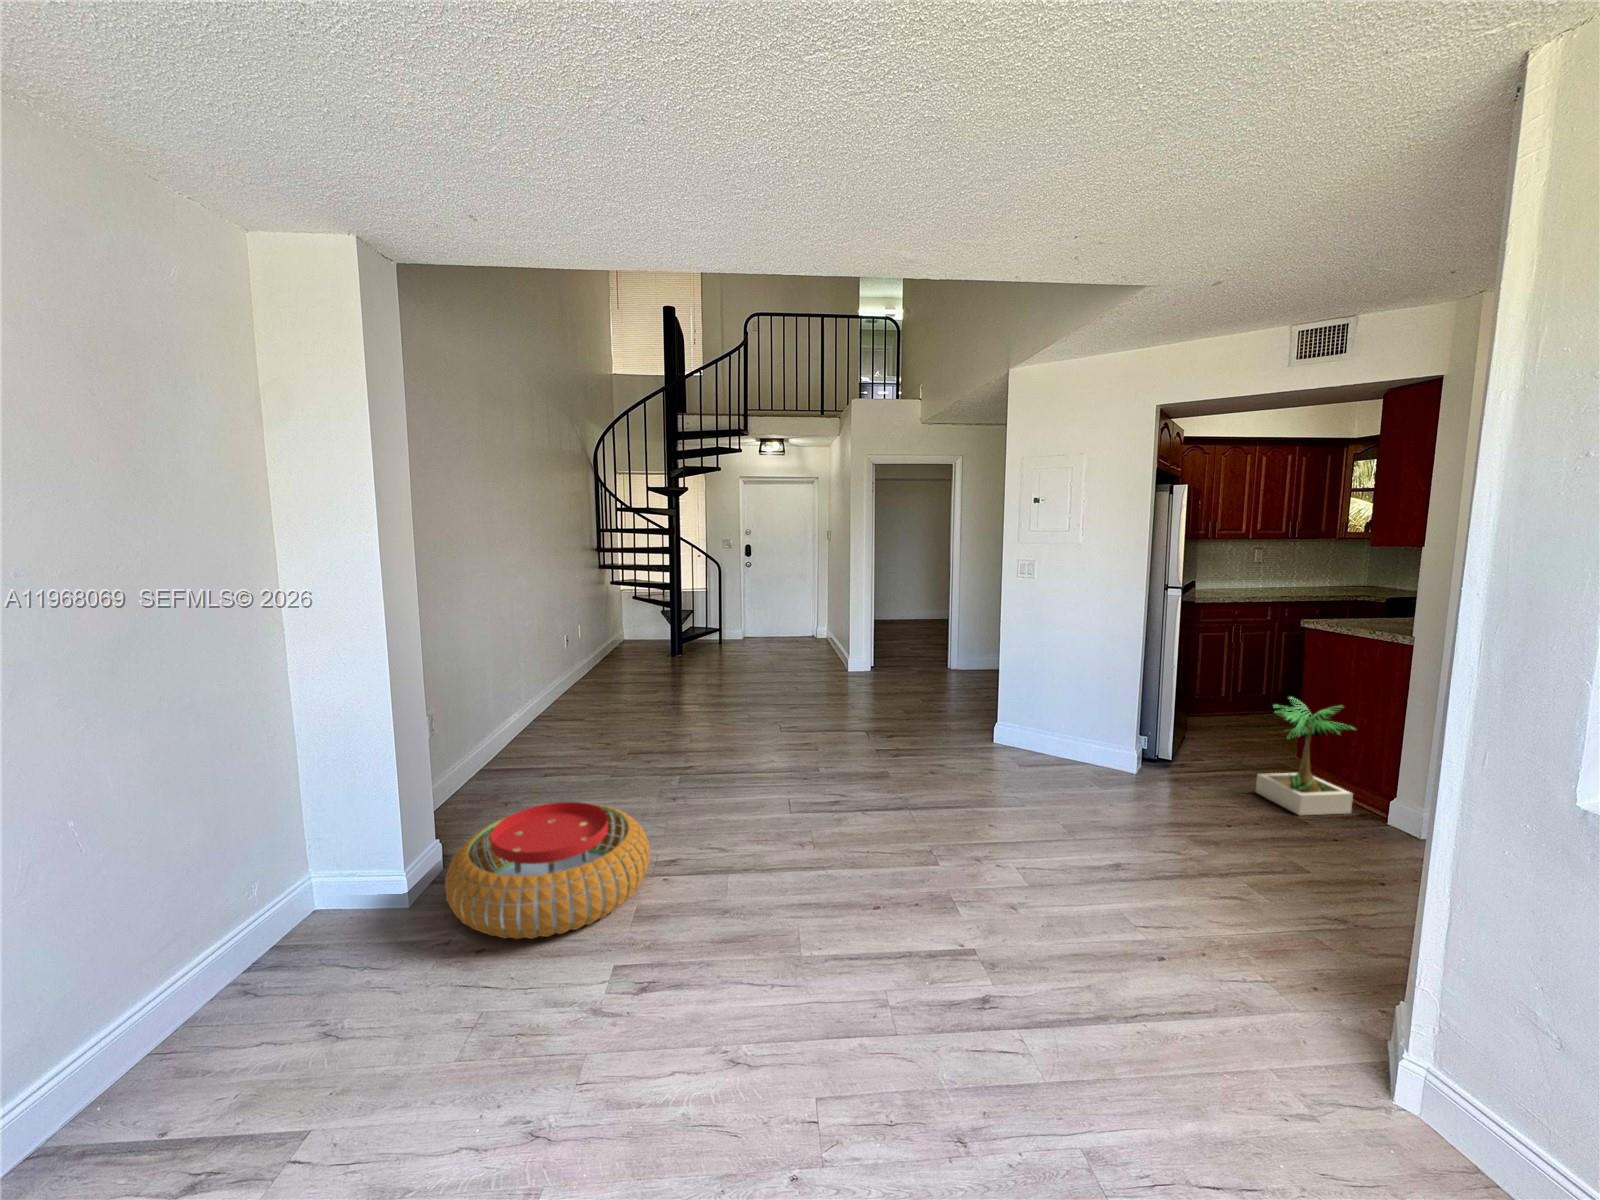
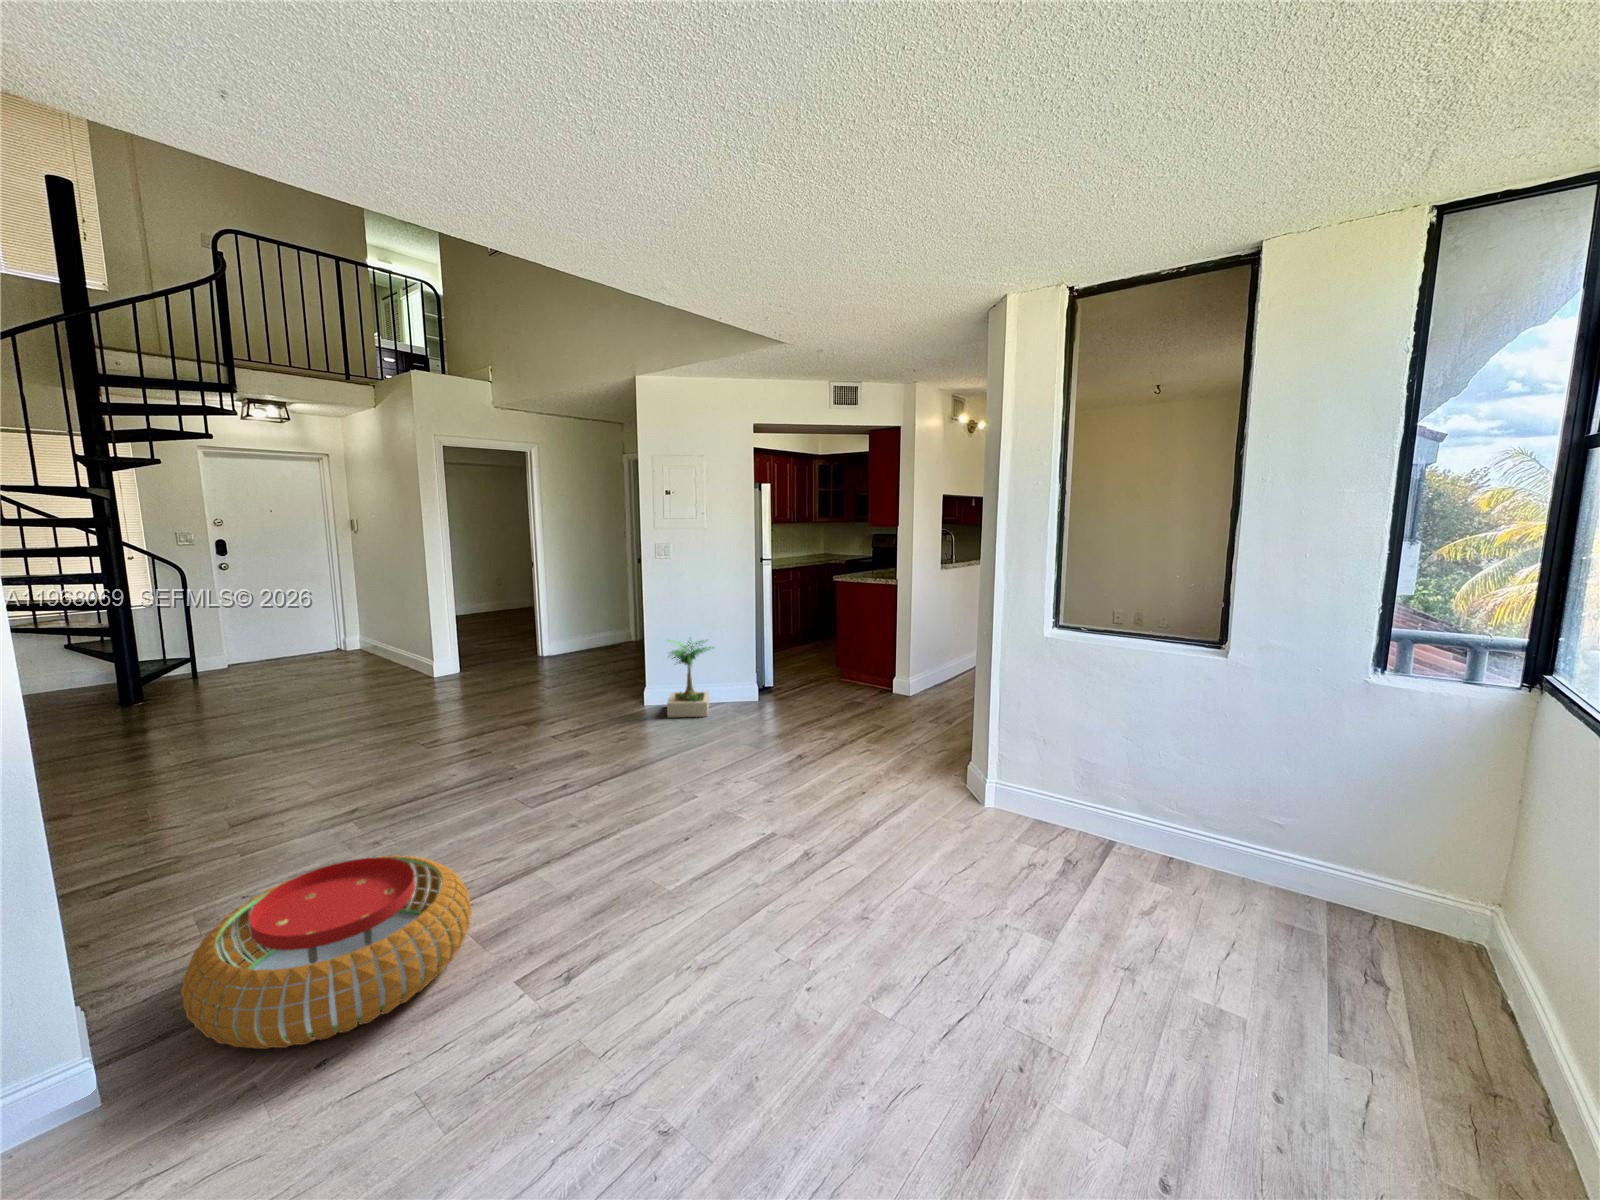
potted plant: present [1256,697,1354,815] -> present [667,638,711,717]

